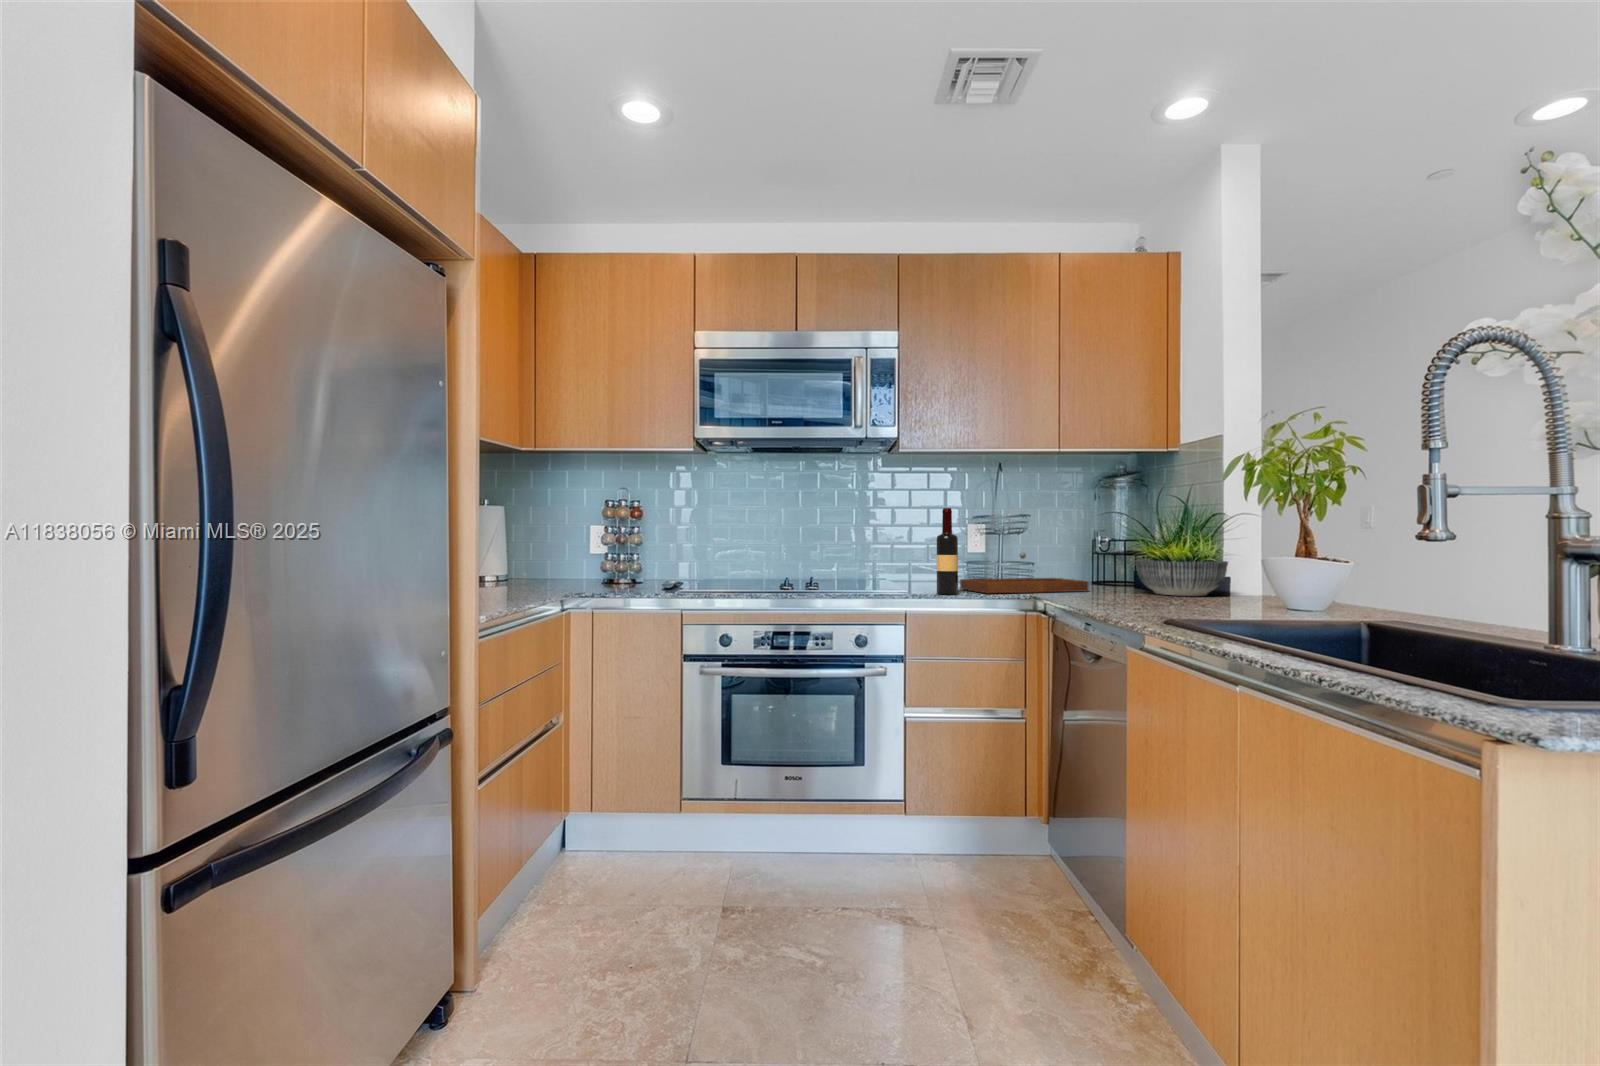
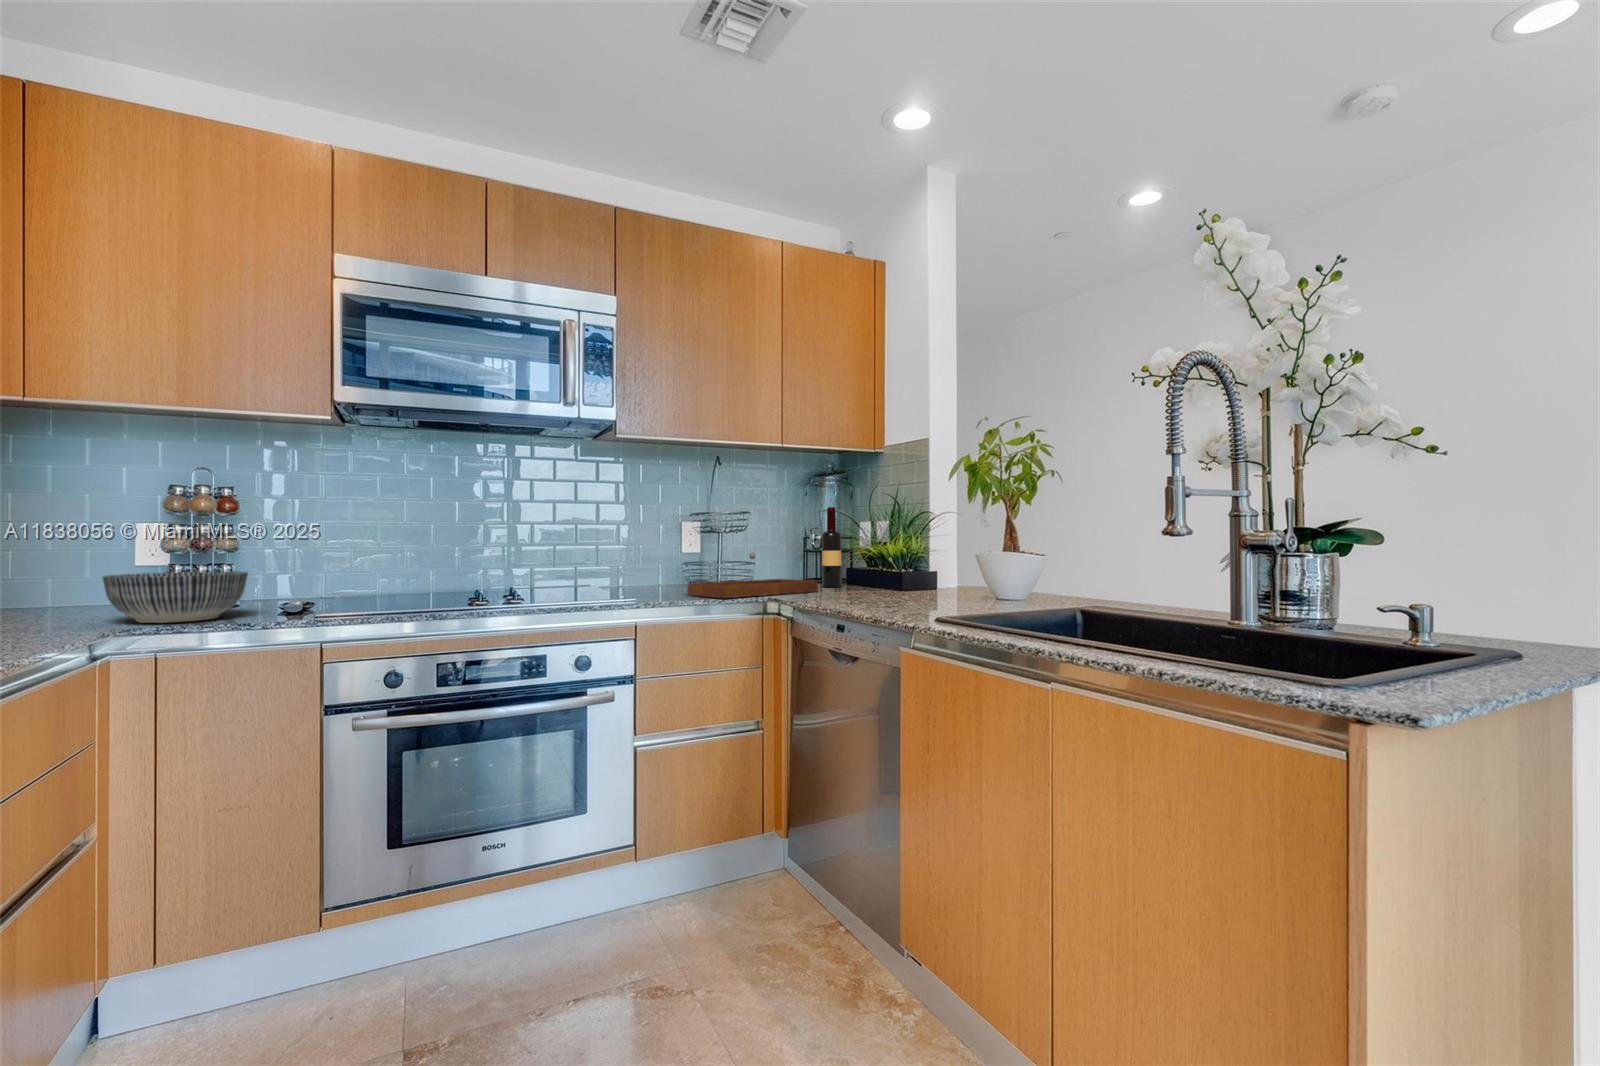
wine bottle: present [937,508,958,594] -> present [822,507,842,587]
bowl: present [1135,559,1228,596] -> present [102,572,248,623]

